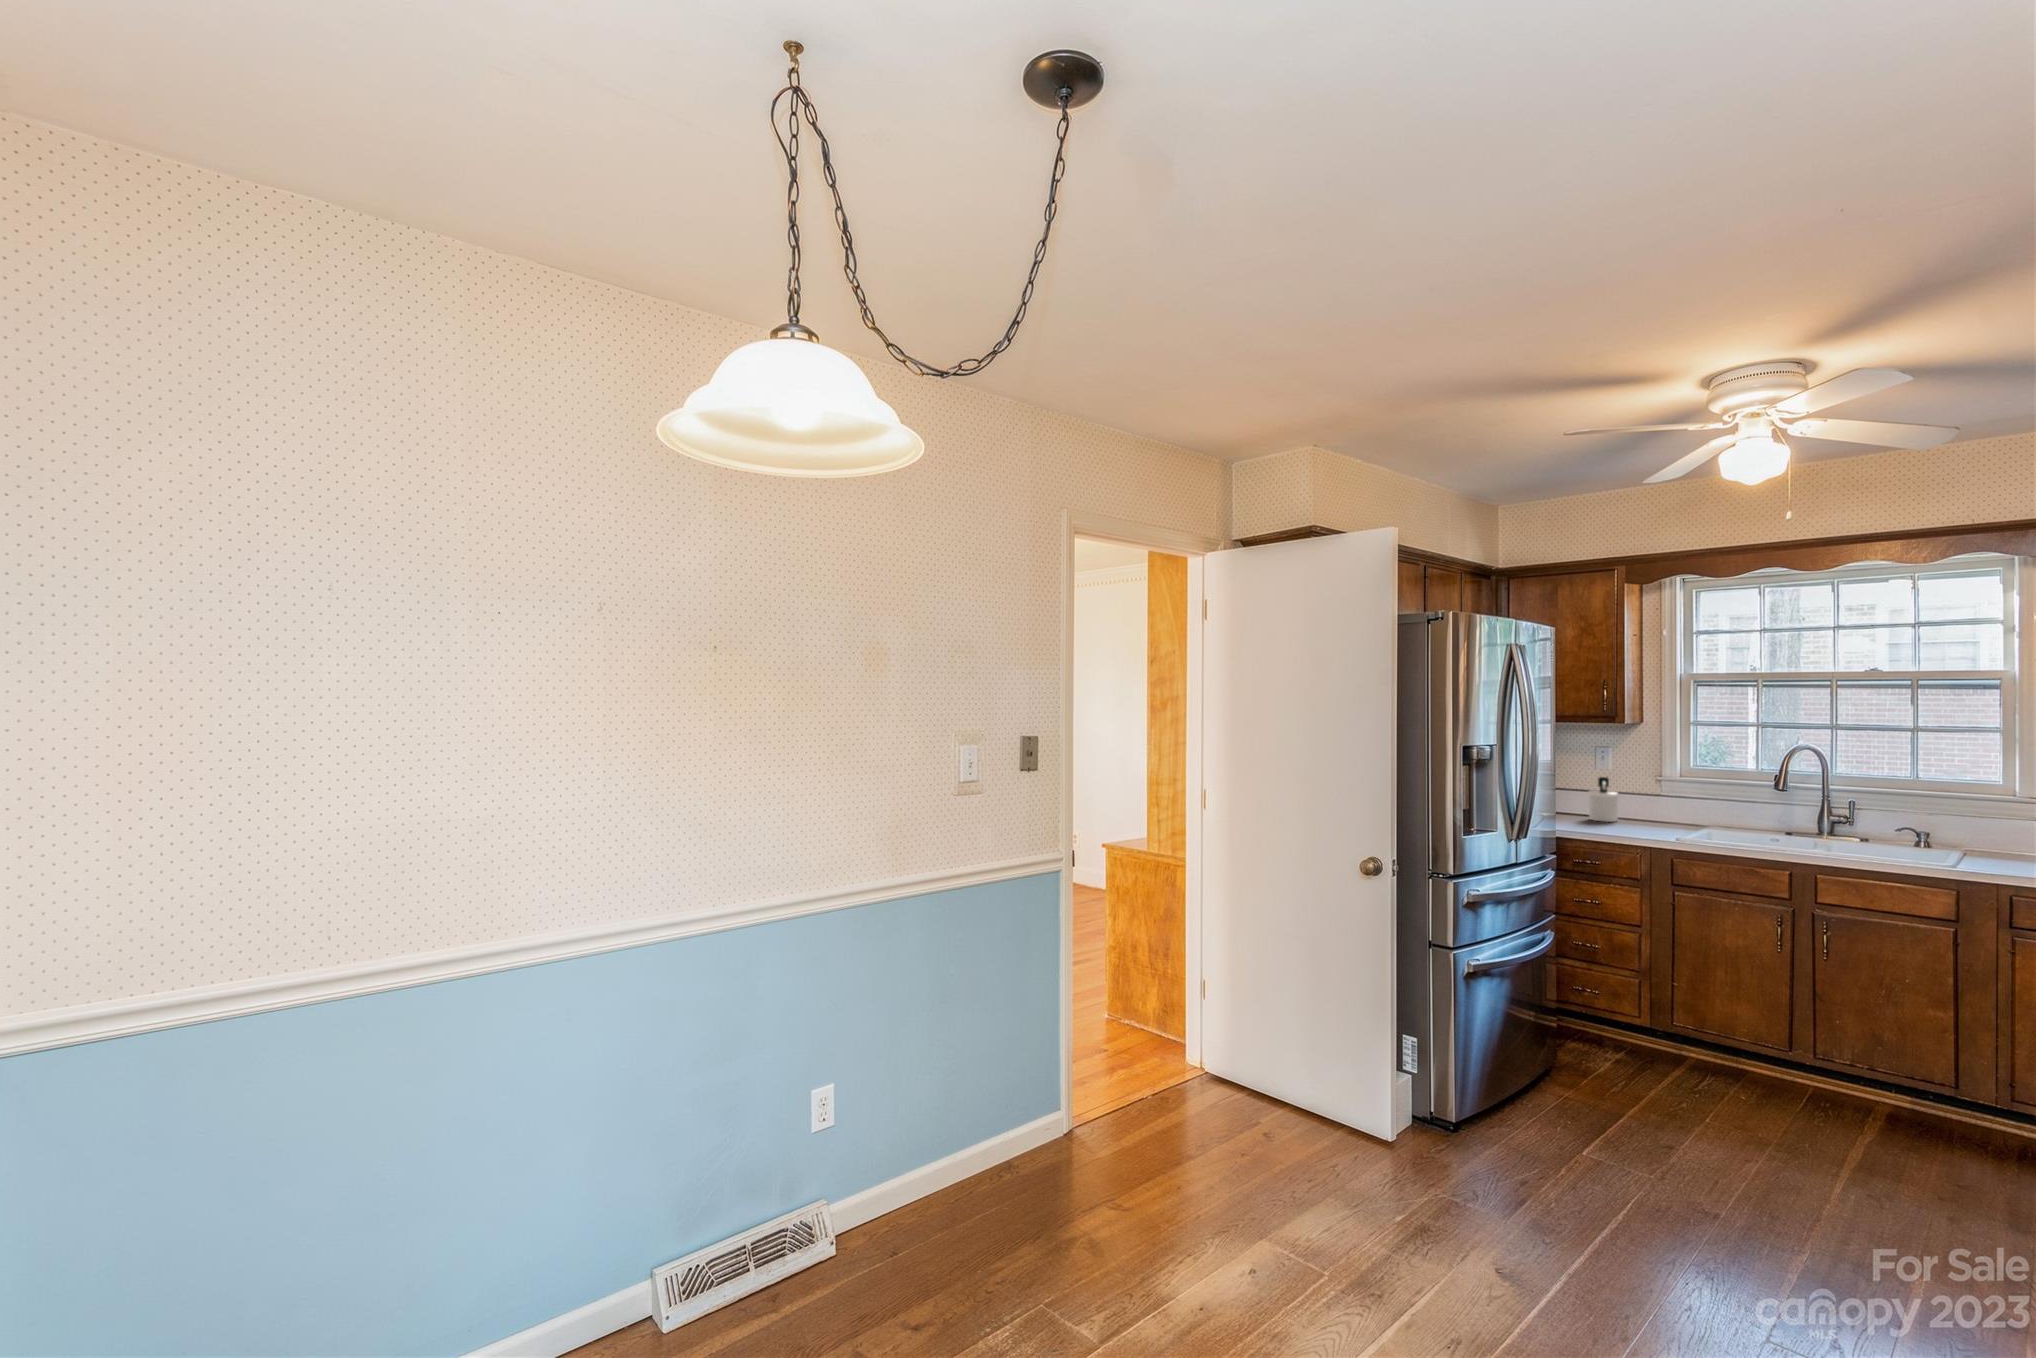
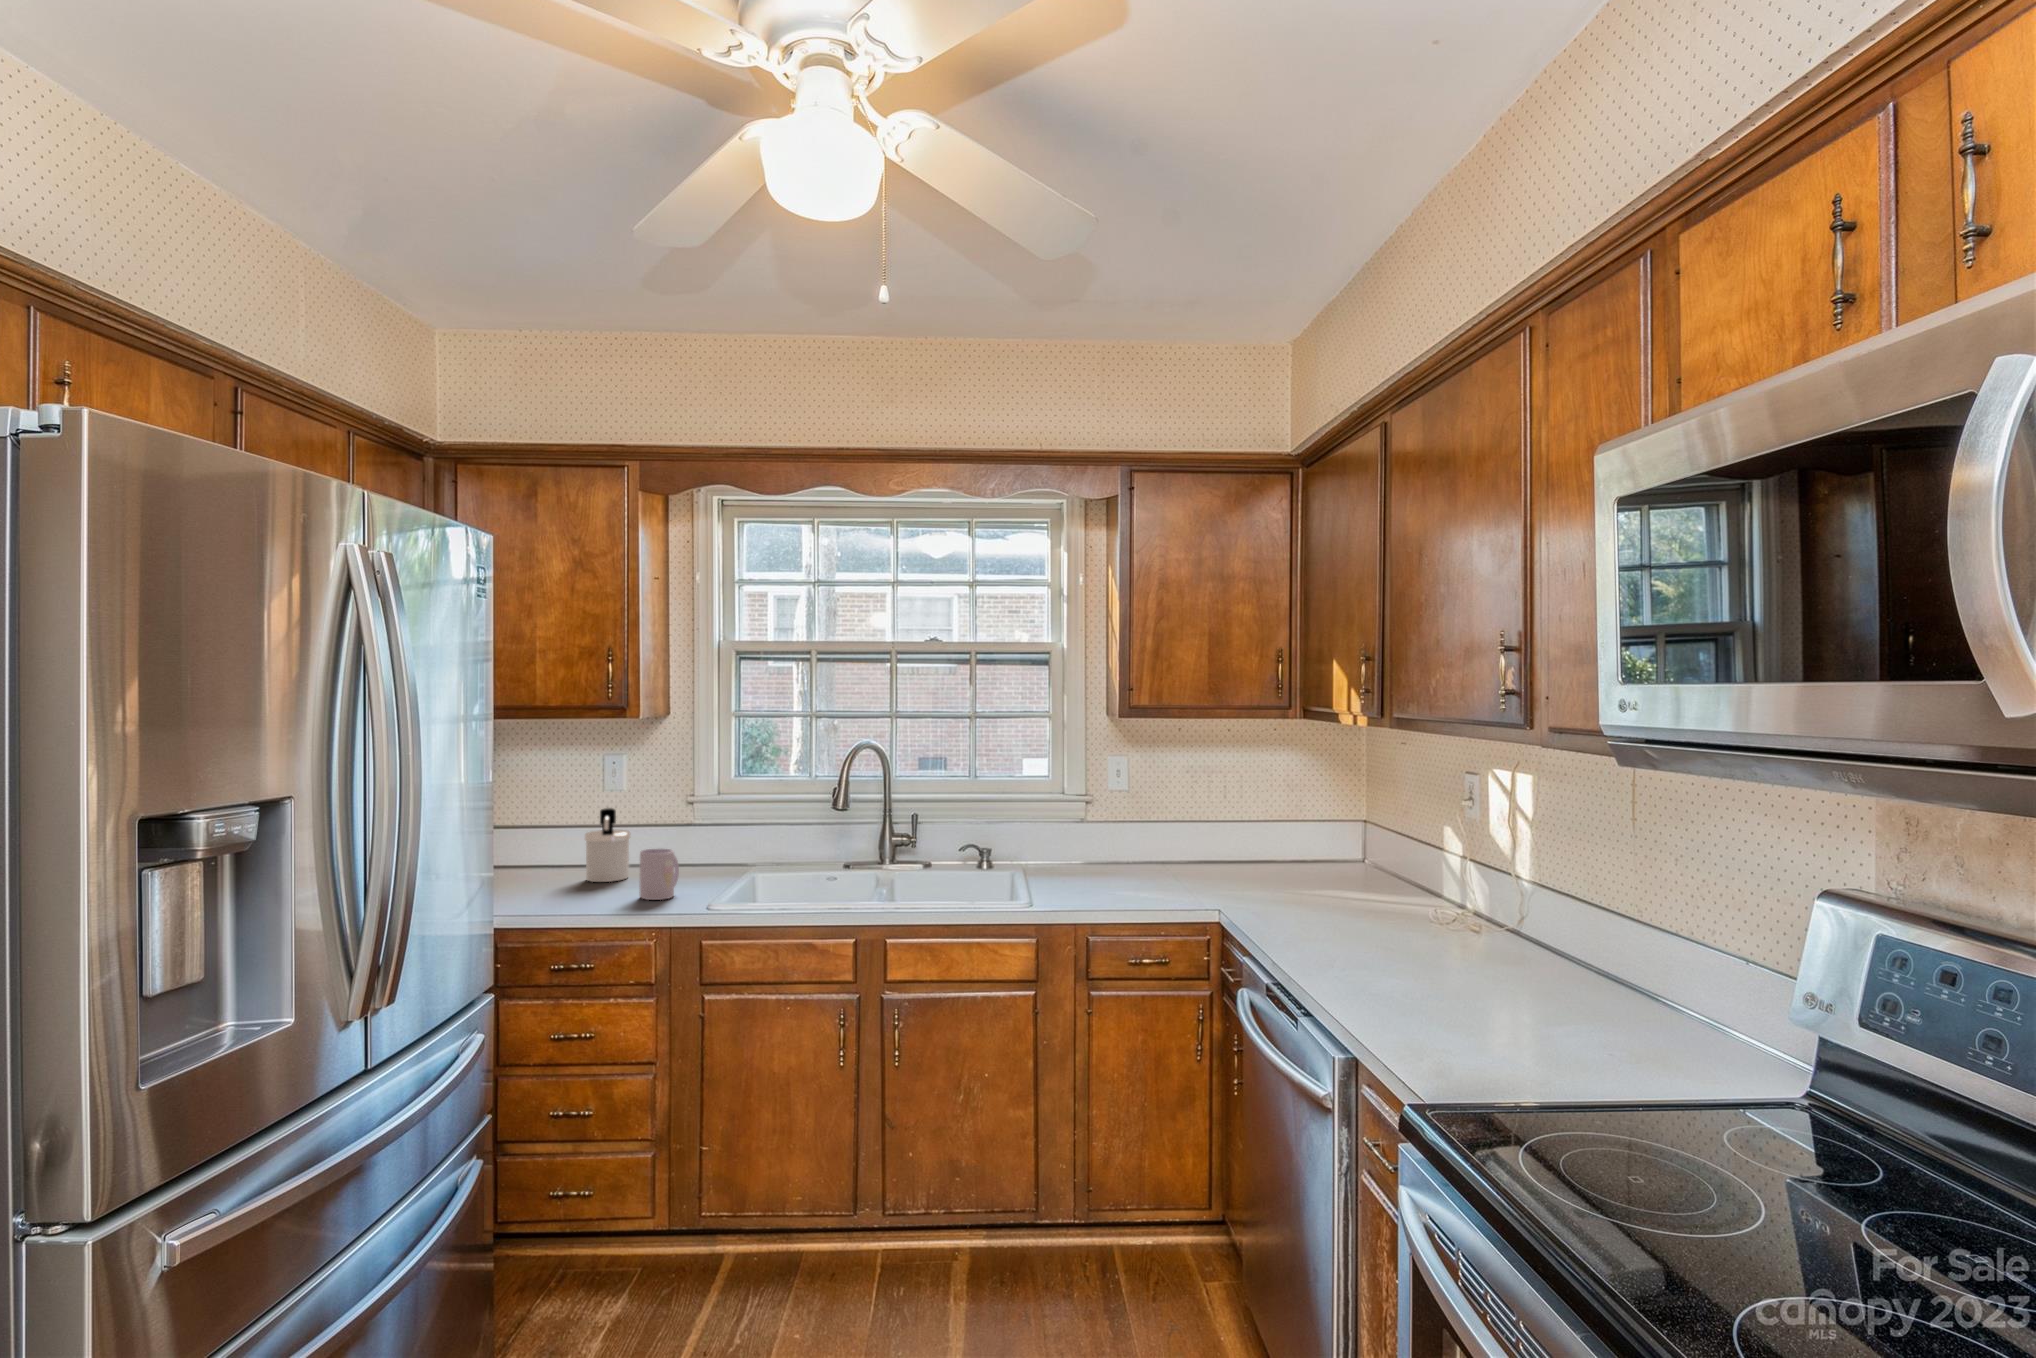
mug: none [1629,803,1656,834] -> present [639,848,679,900]

